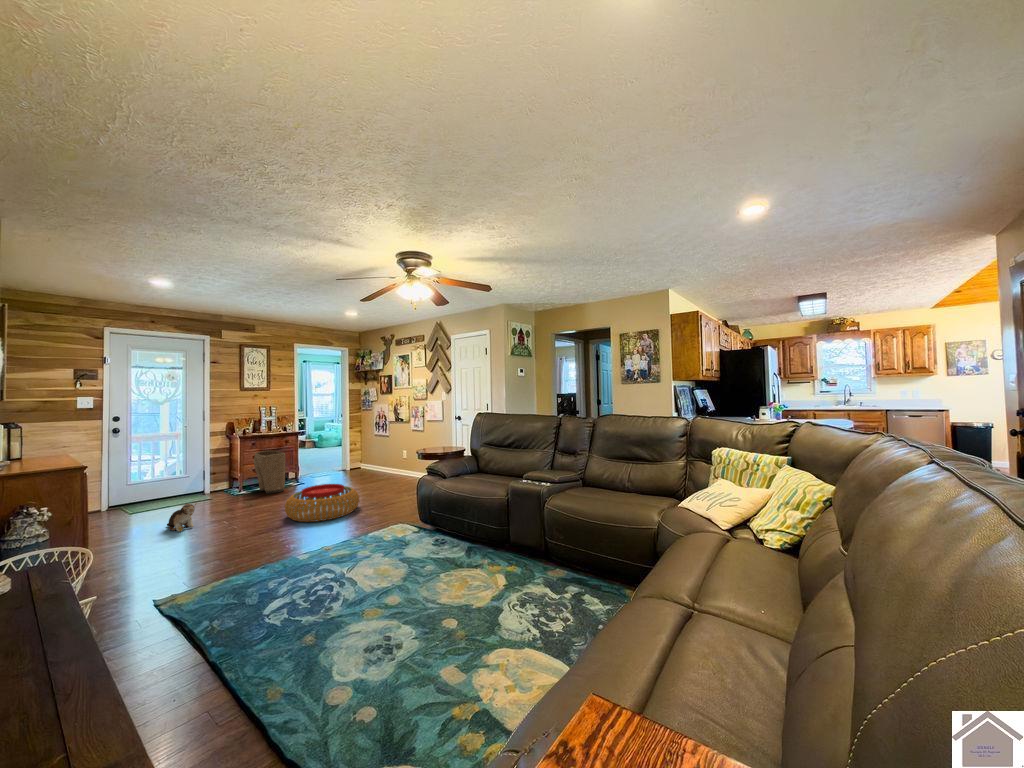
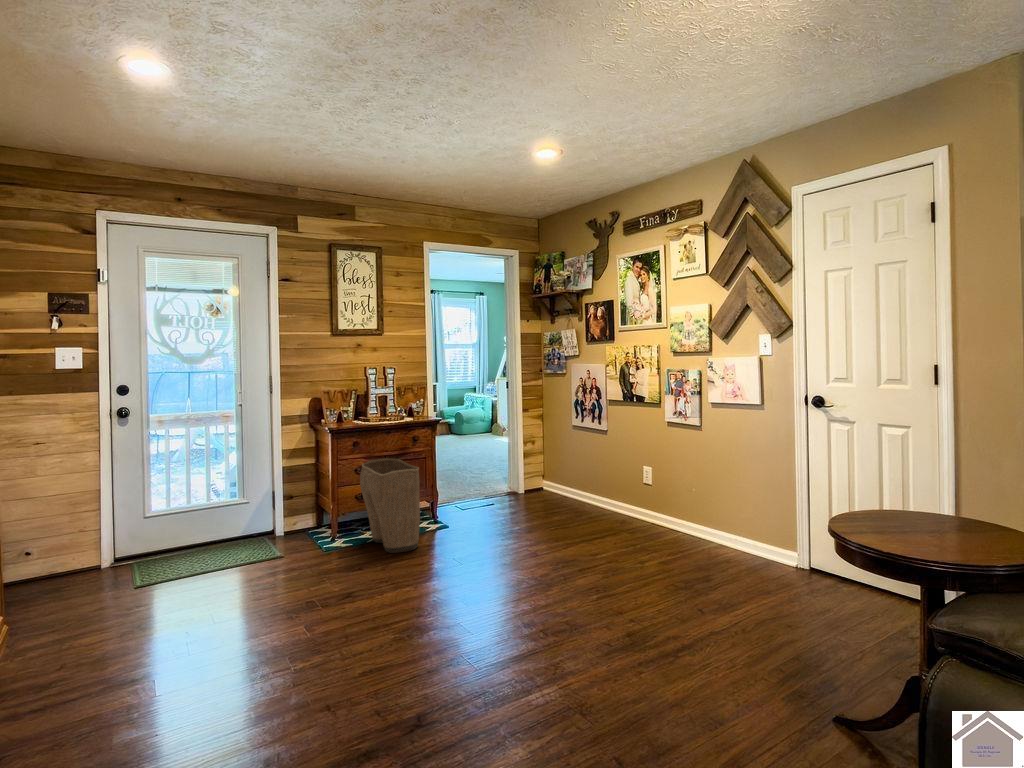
pouf: present [285,484,359,522] -> none [439,566,620,688]
plush toy: present [167,504,196,532] -> none [194,603,246,670]

